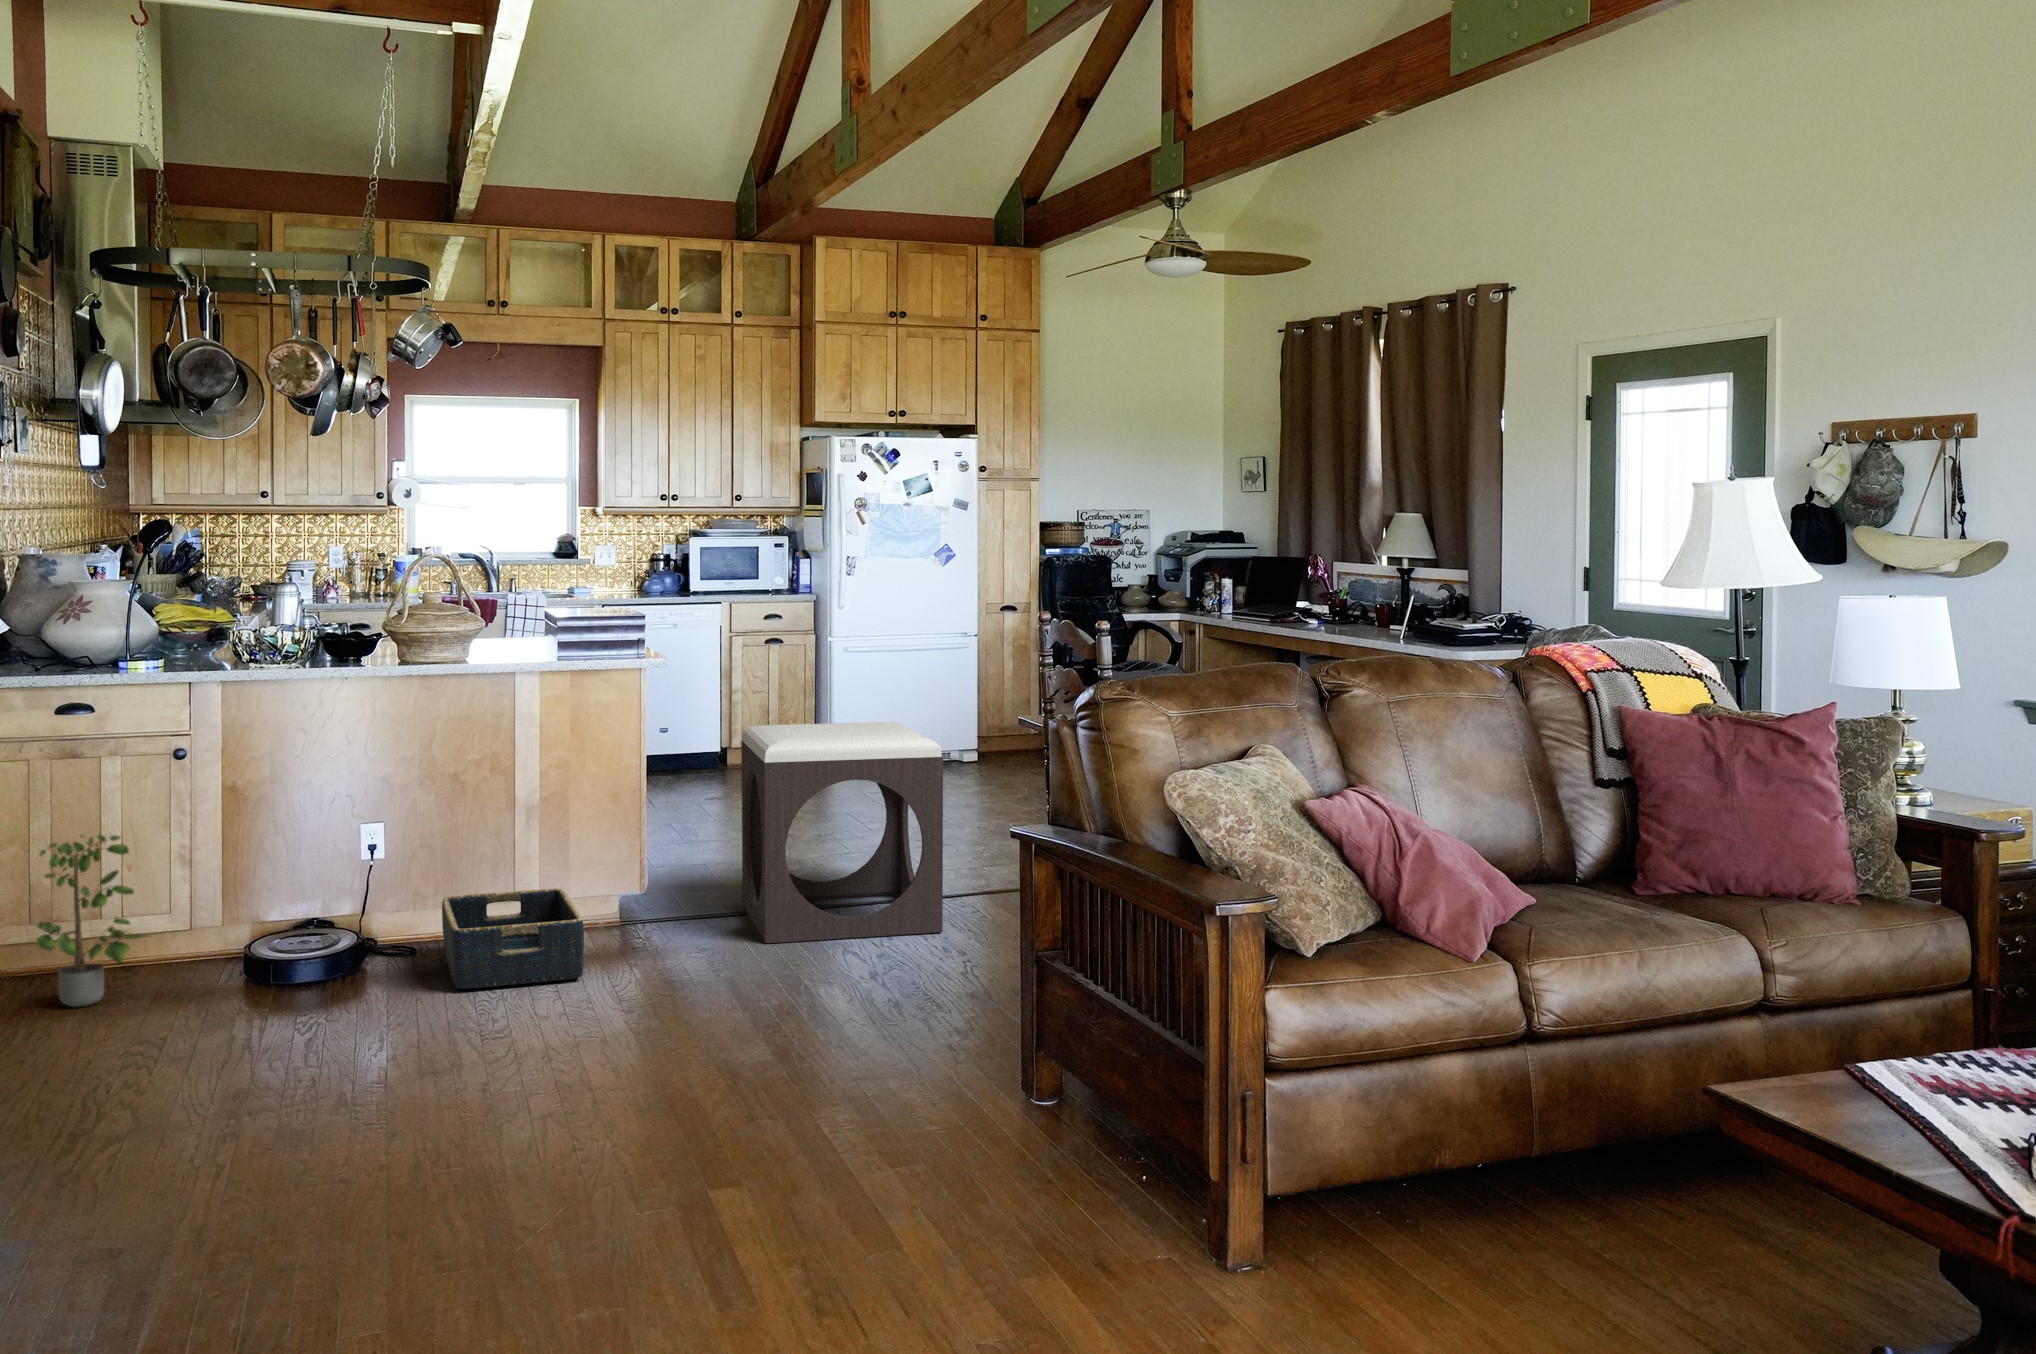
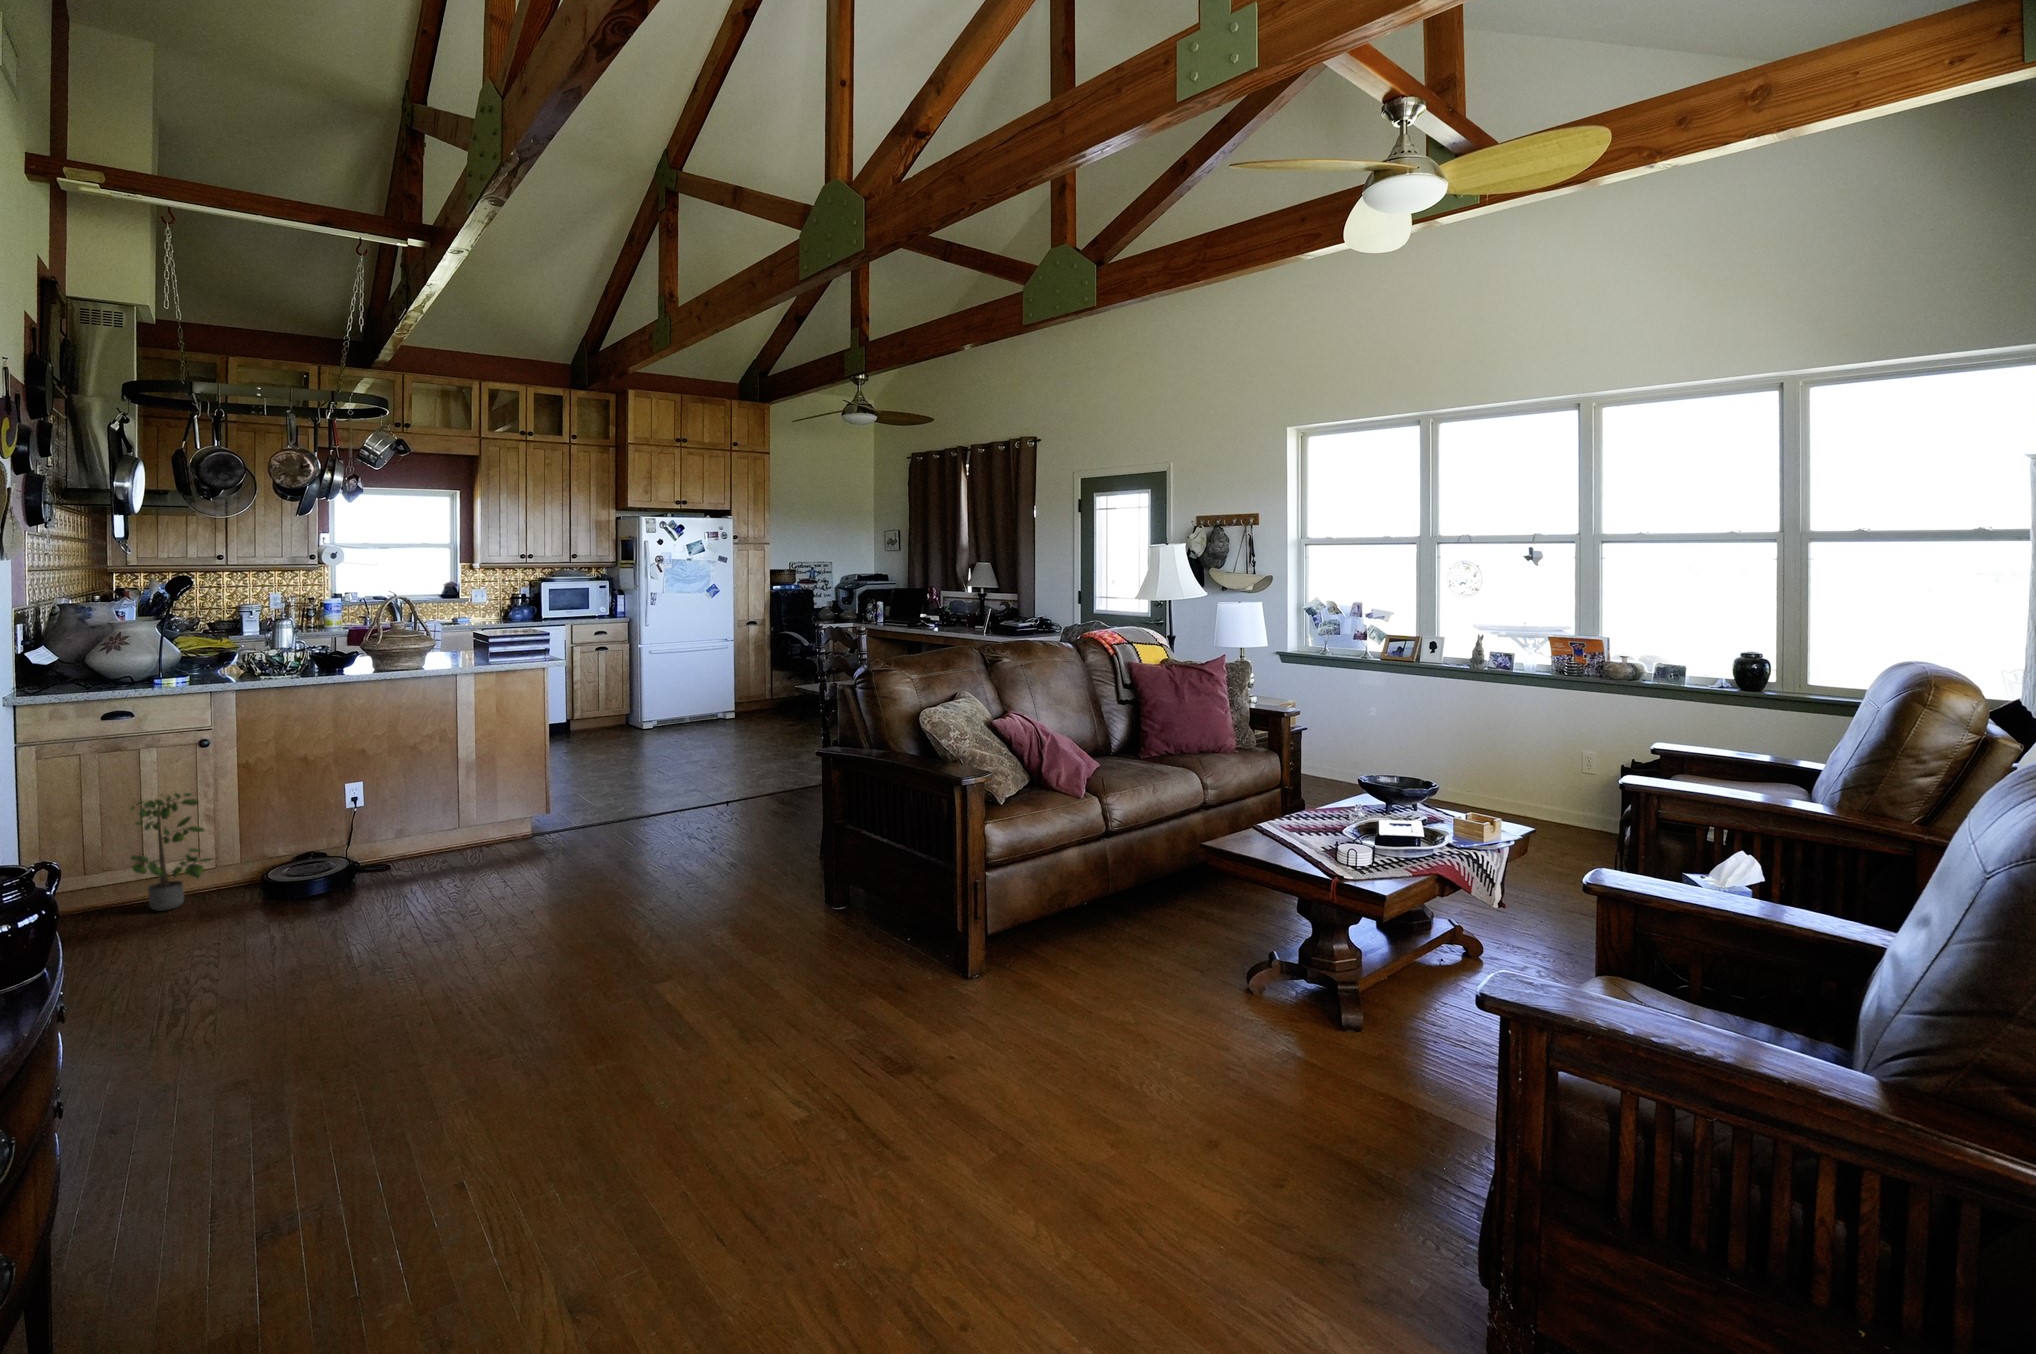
footstool: present [741,722,943,943] -> none [613,693,751,830]
basket: present [442,889,584,989] -> none [425,807,531,873]

